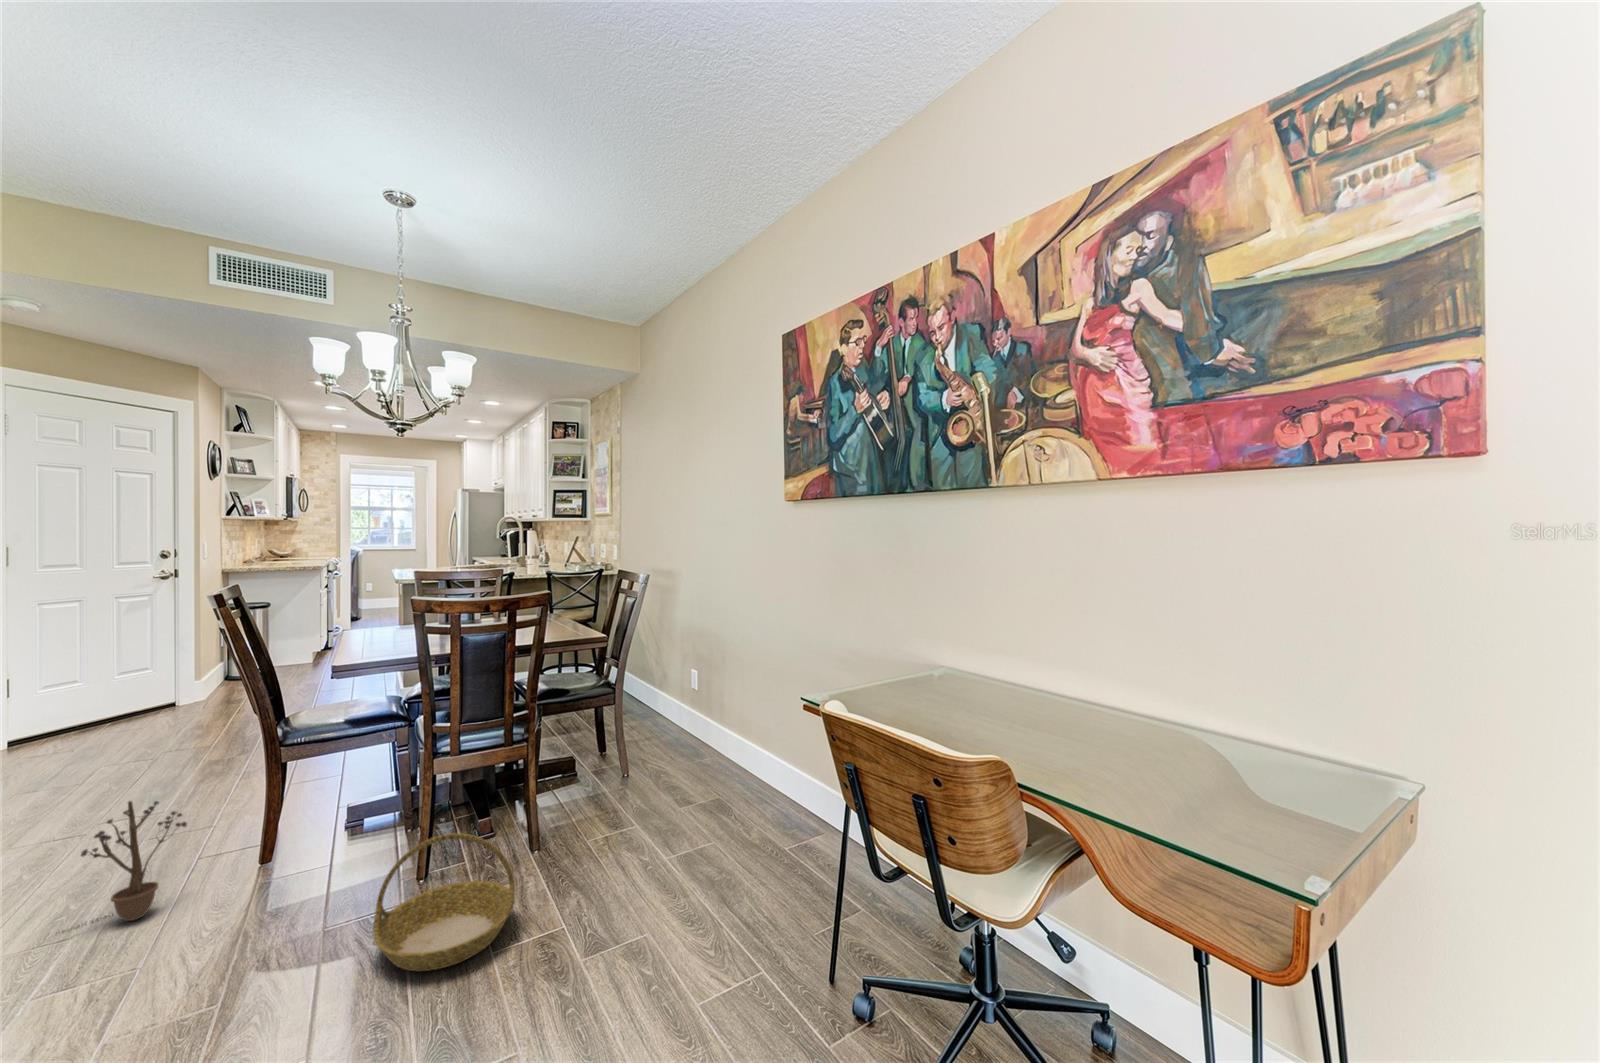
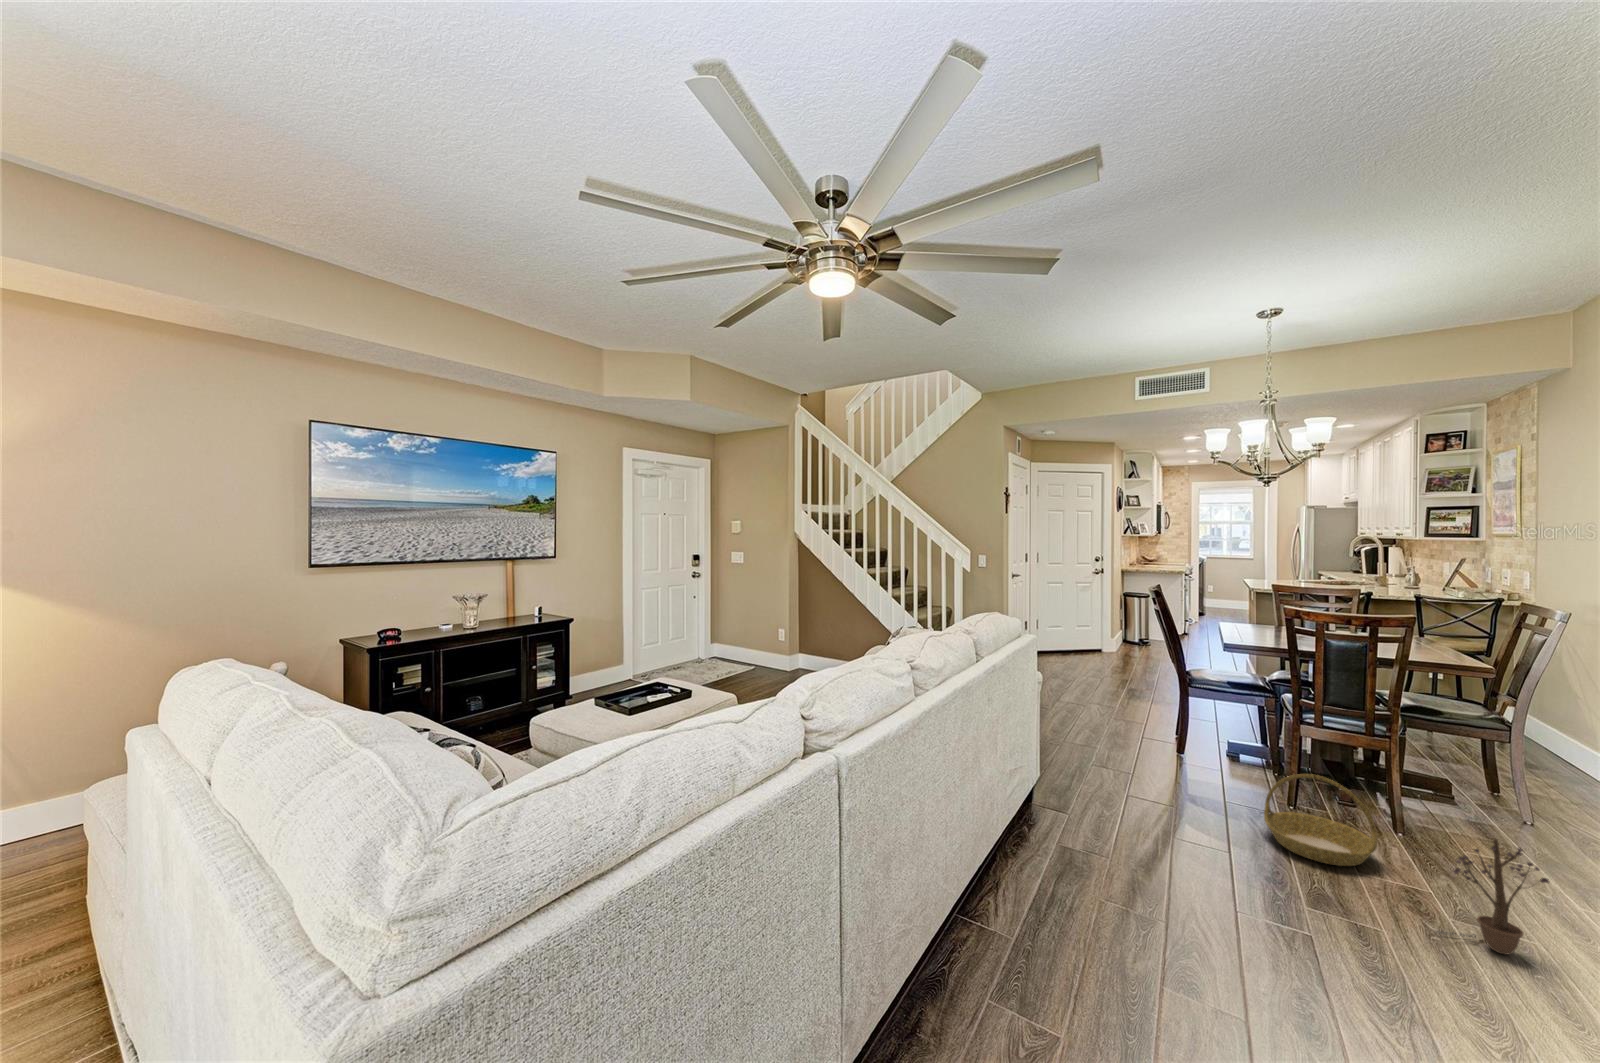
decorative plant: present [59,801,187,933] -> present [1436,839,1549,954]

